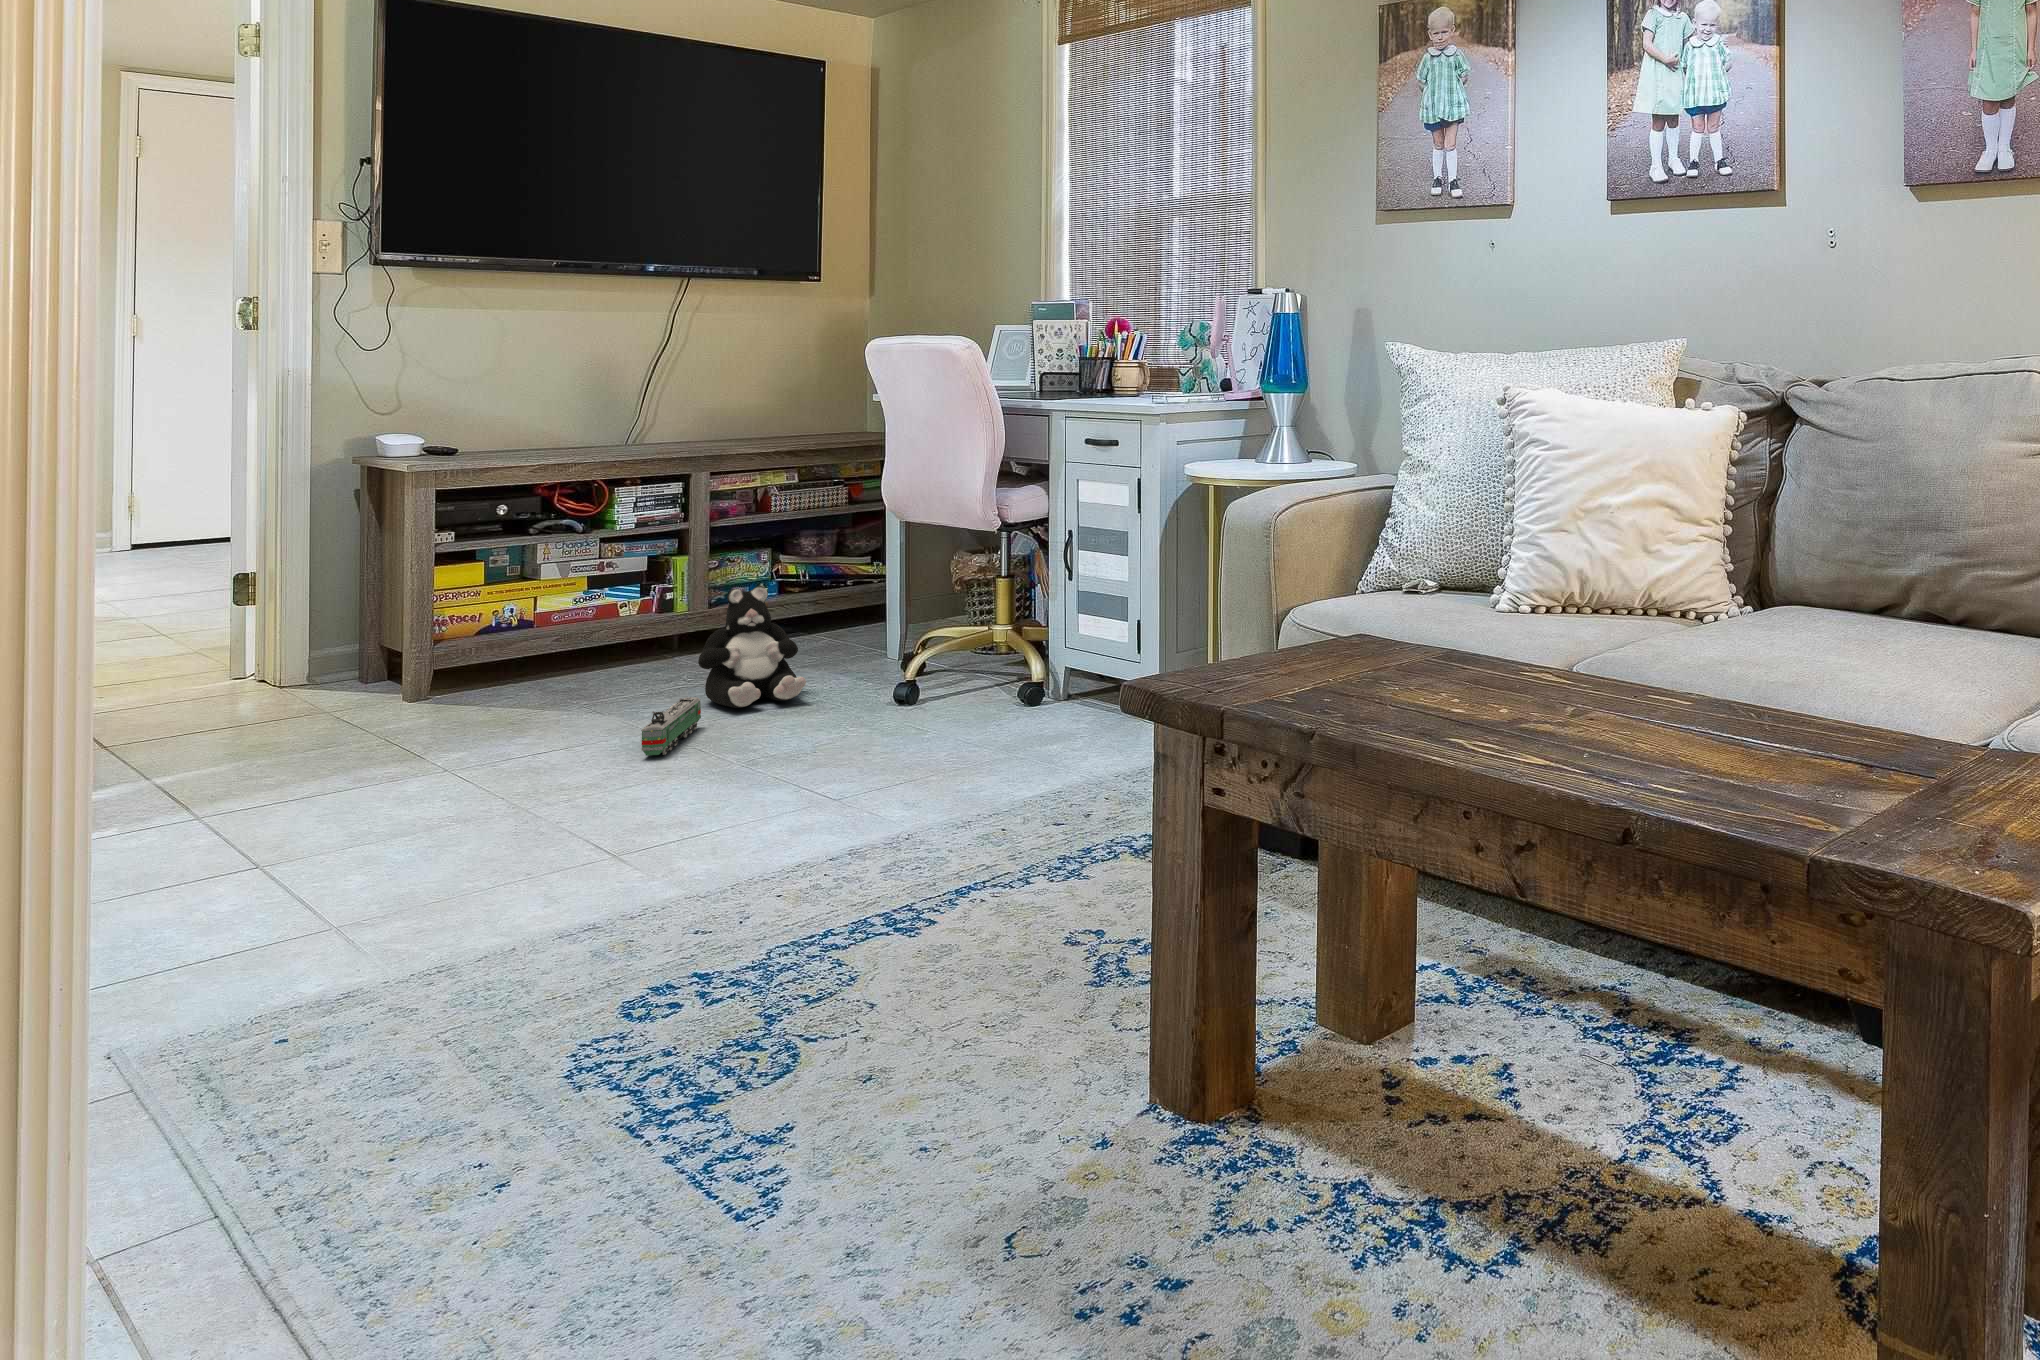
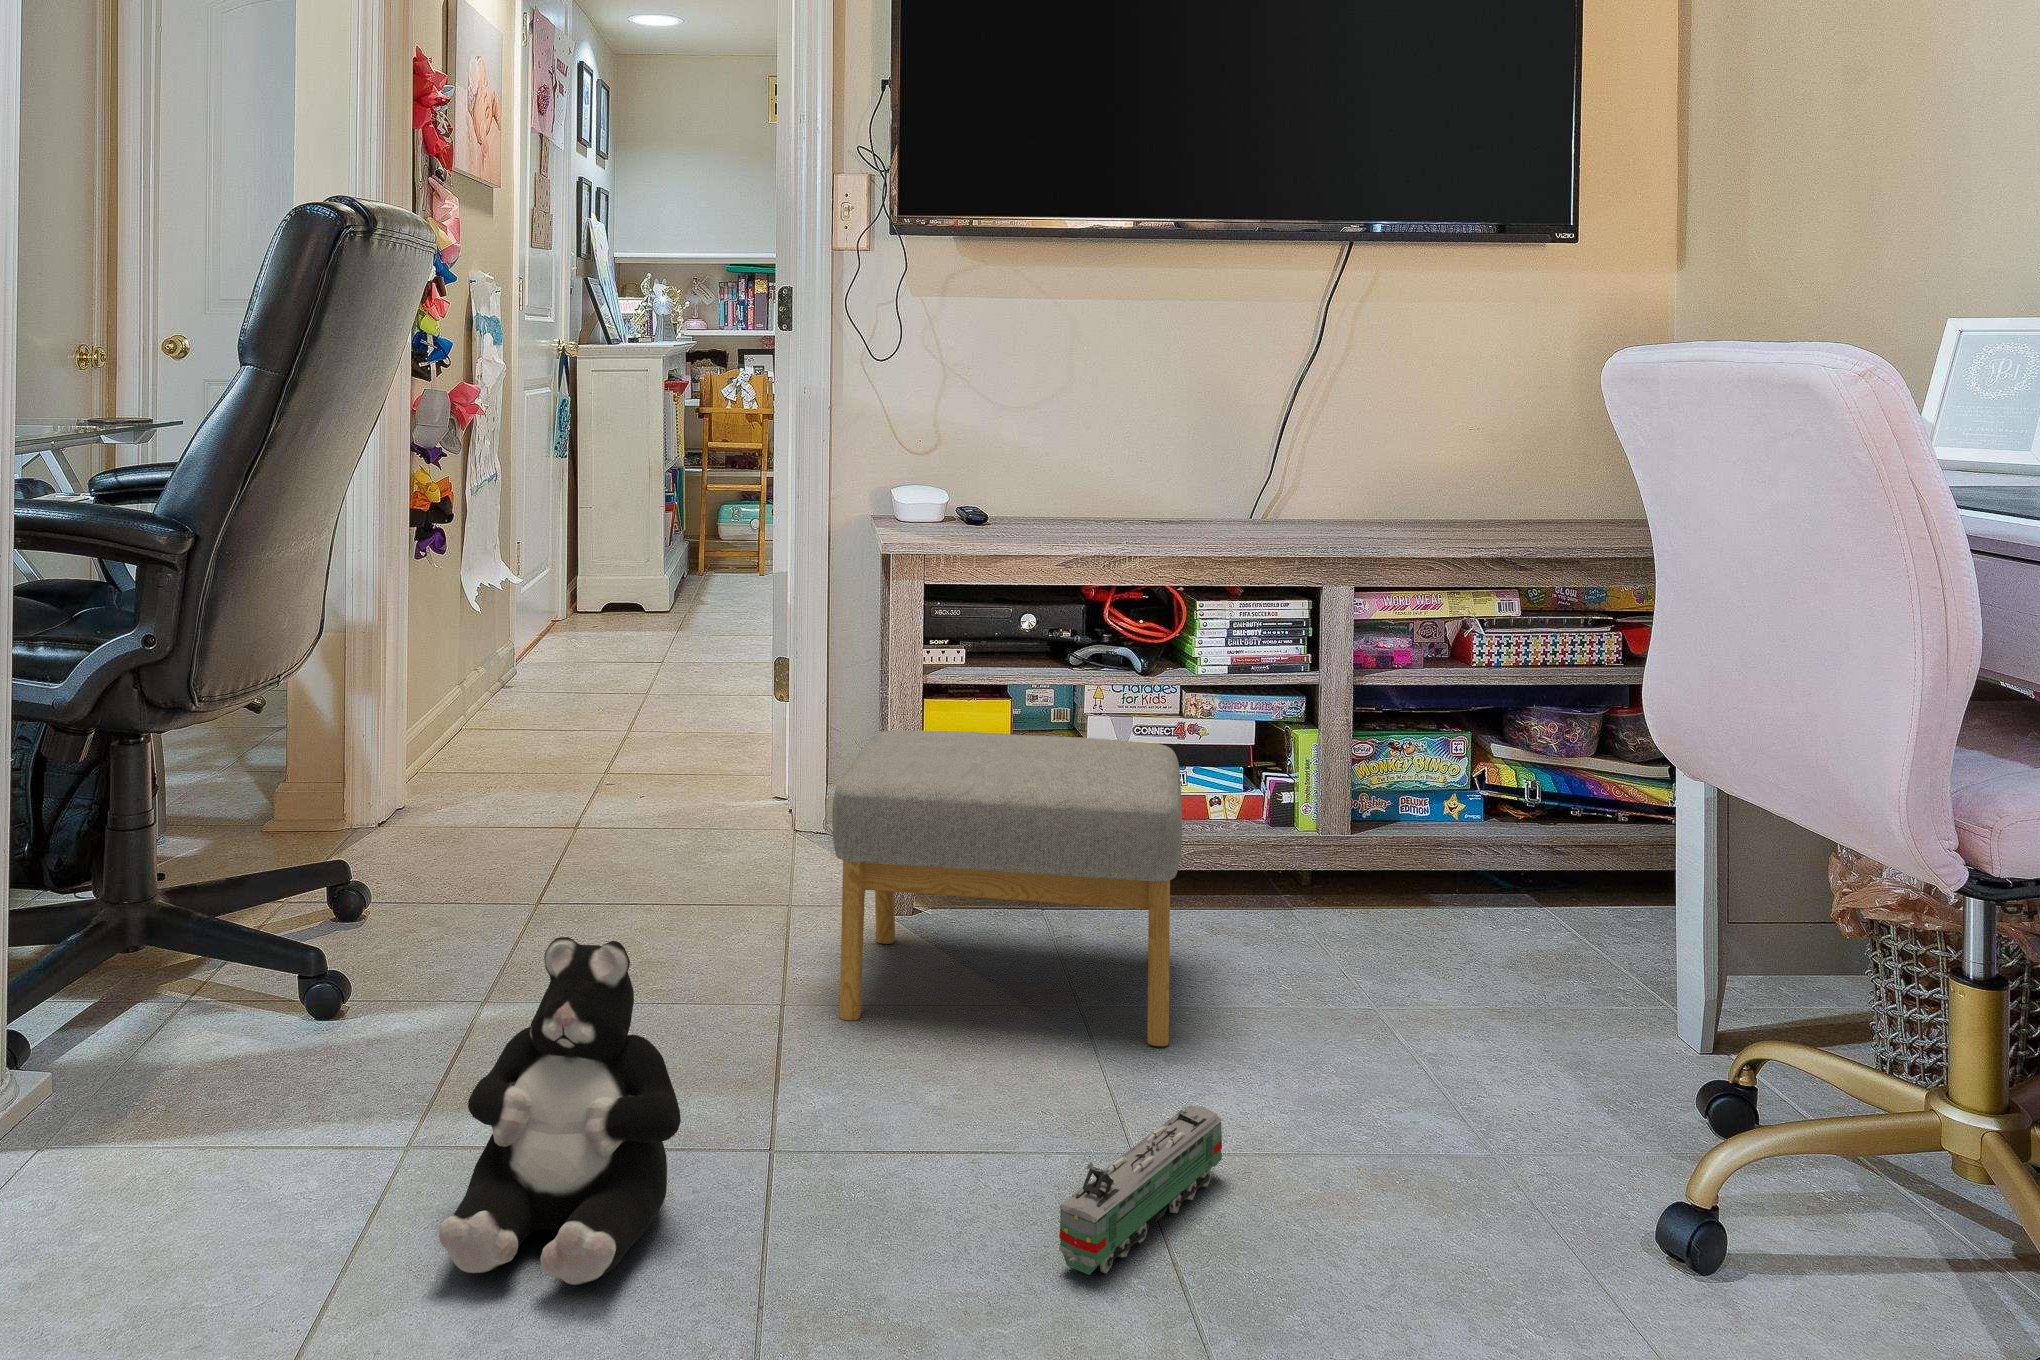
footstool: none [401,563,646,736] -> present [832,730,1182,1046]
plush toy: present [698,586,806,708] -> present [439,937,681,1285]

